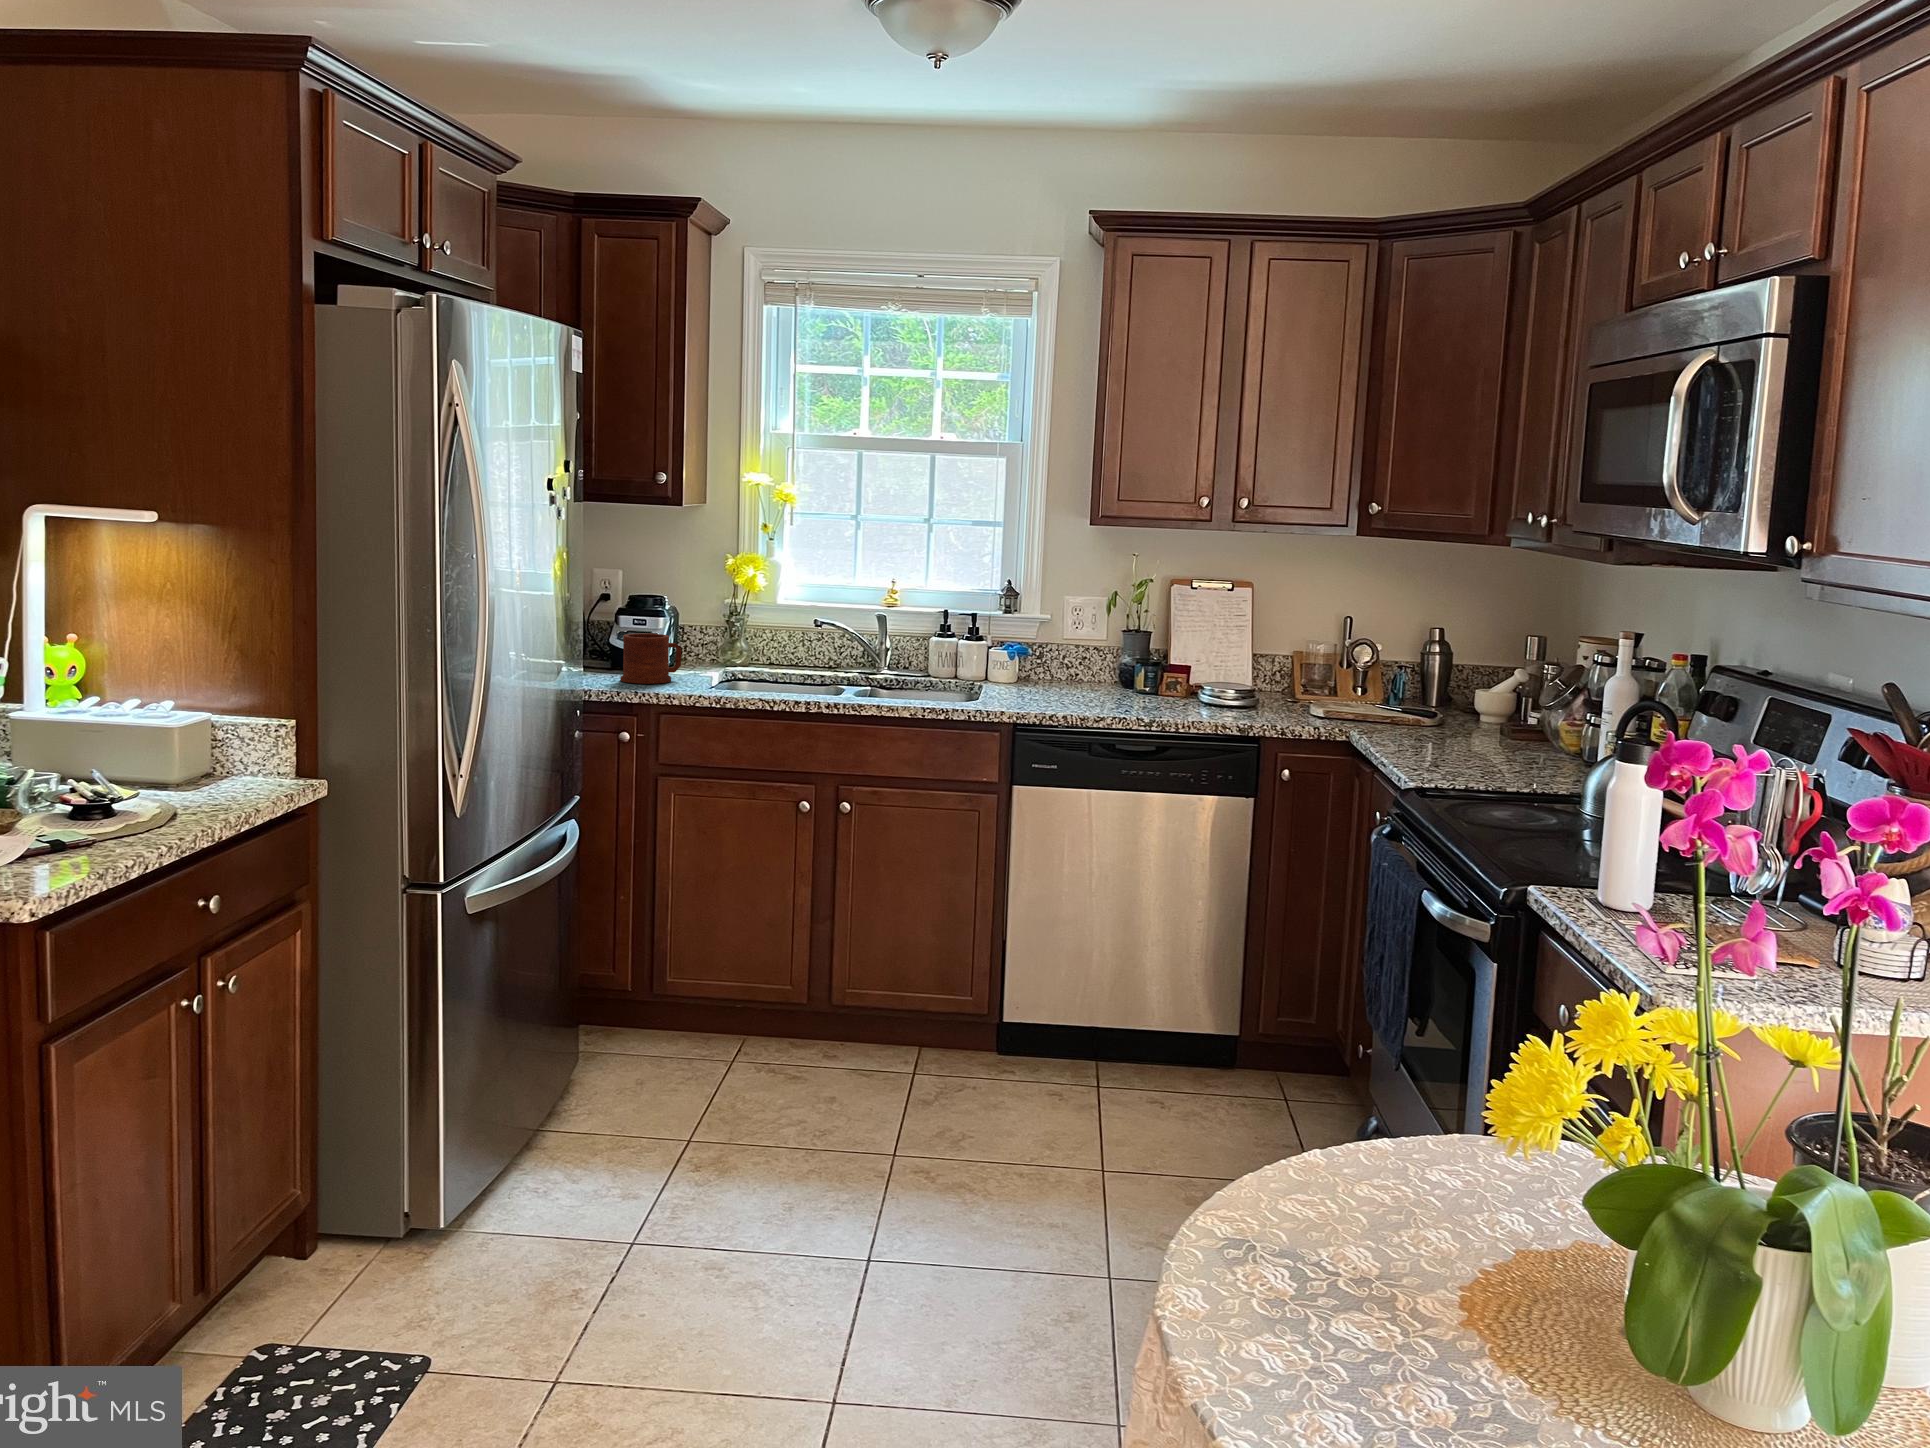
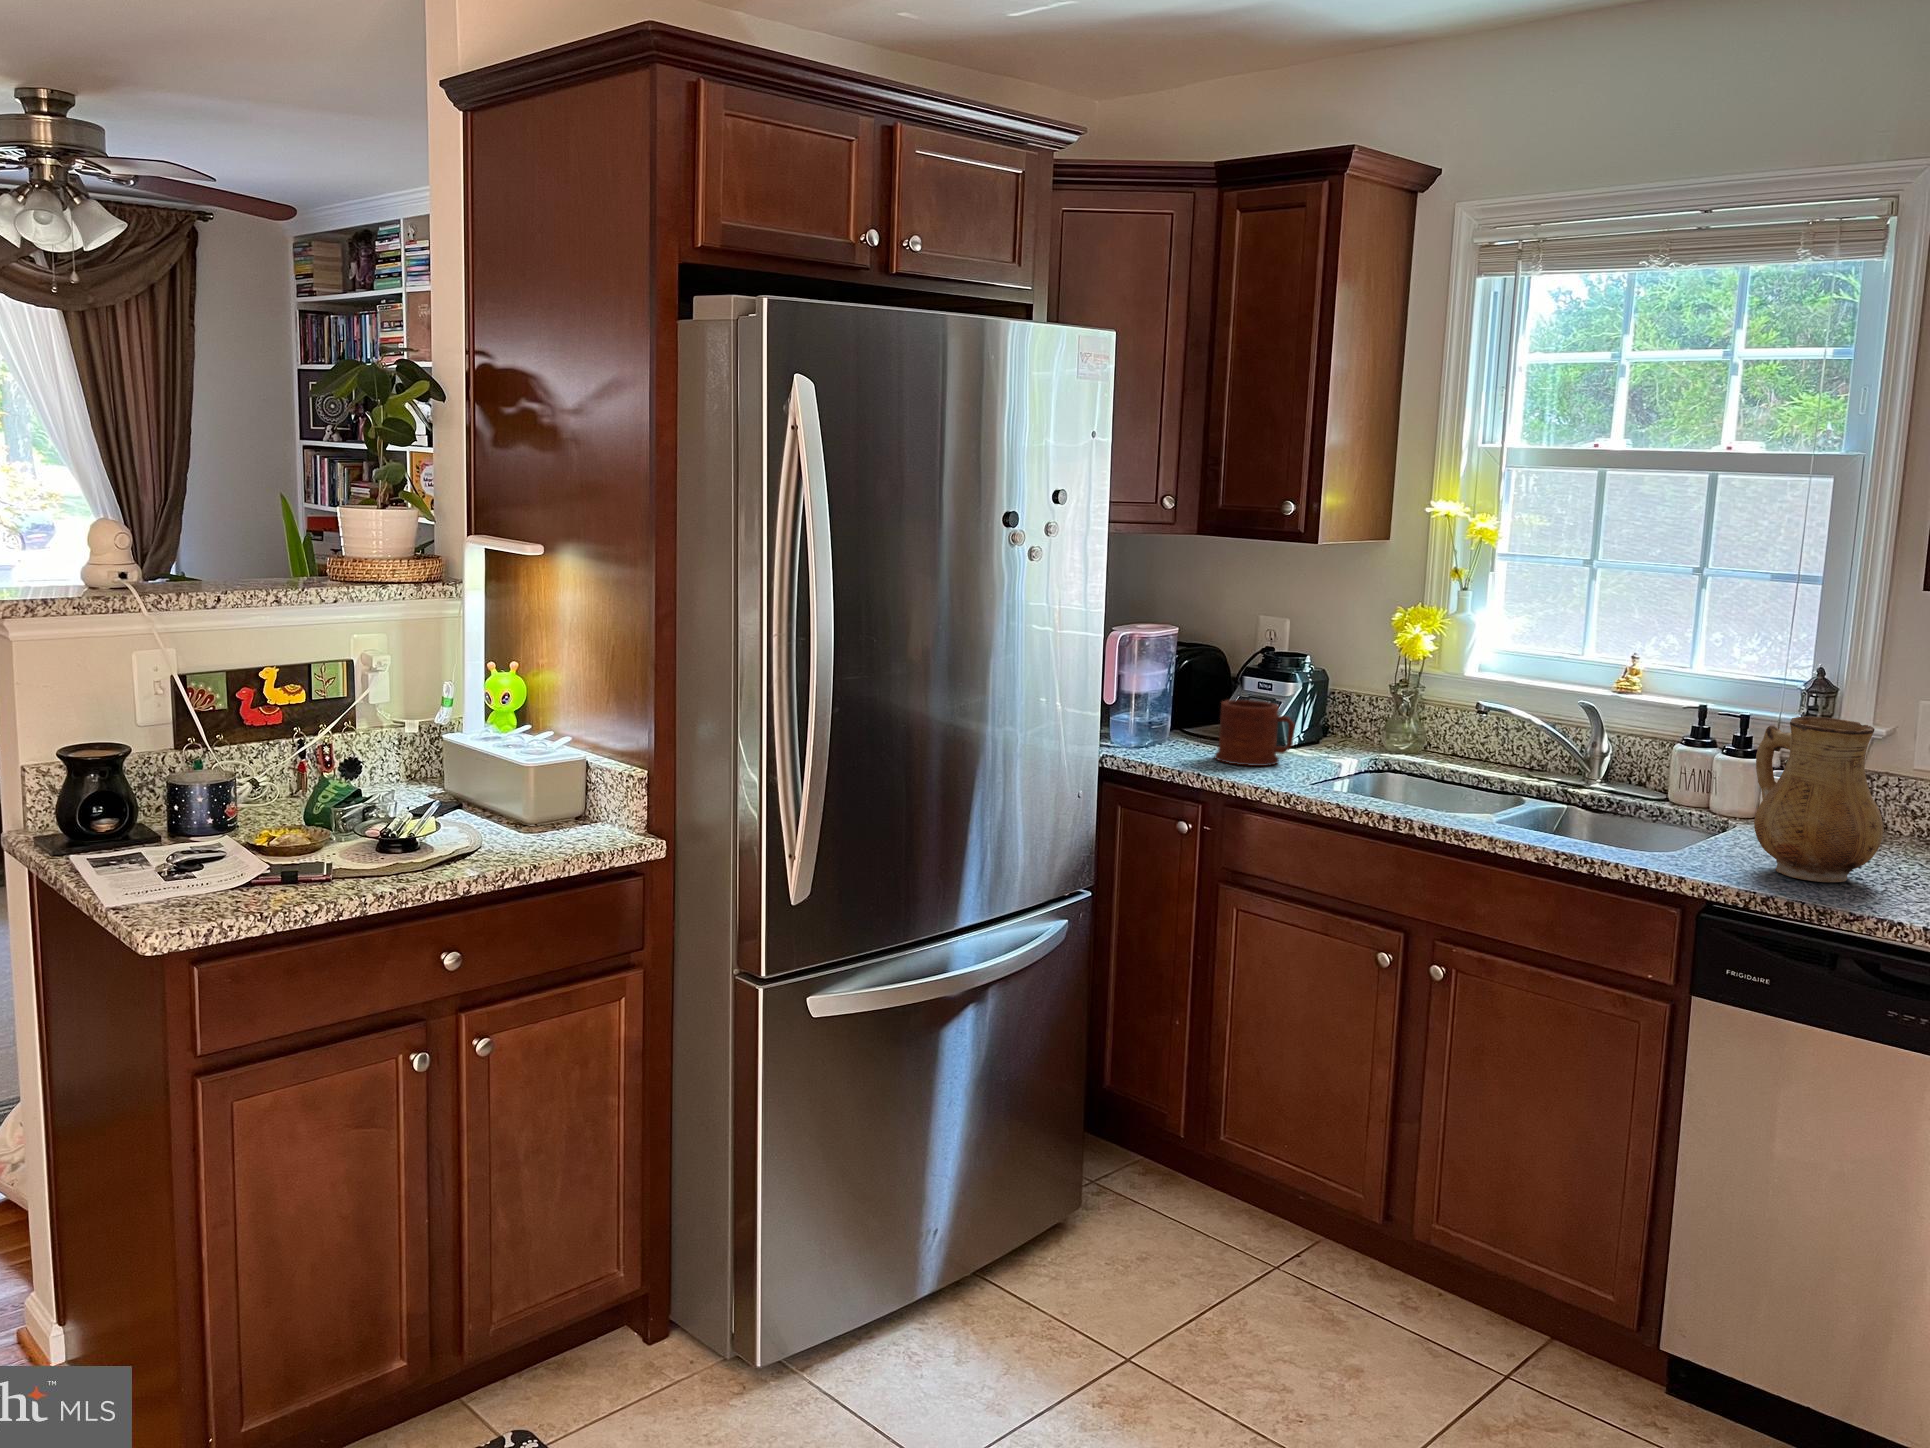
ceramic pitcher: none [1013,607,1087,706] -> present [1754,717,1883,882]

